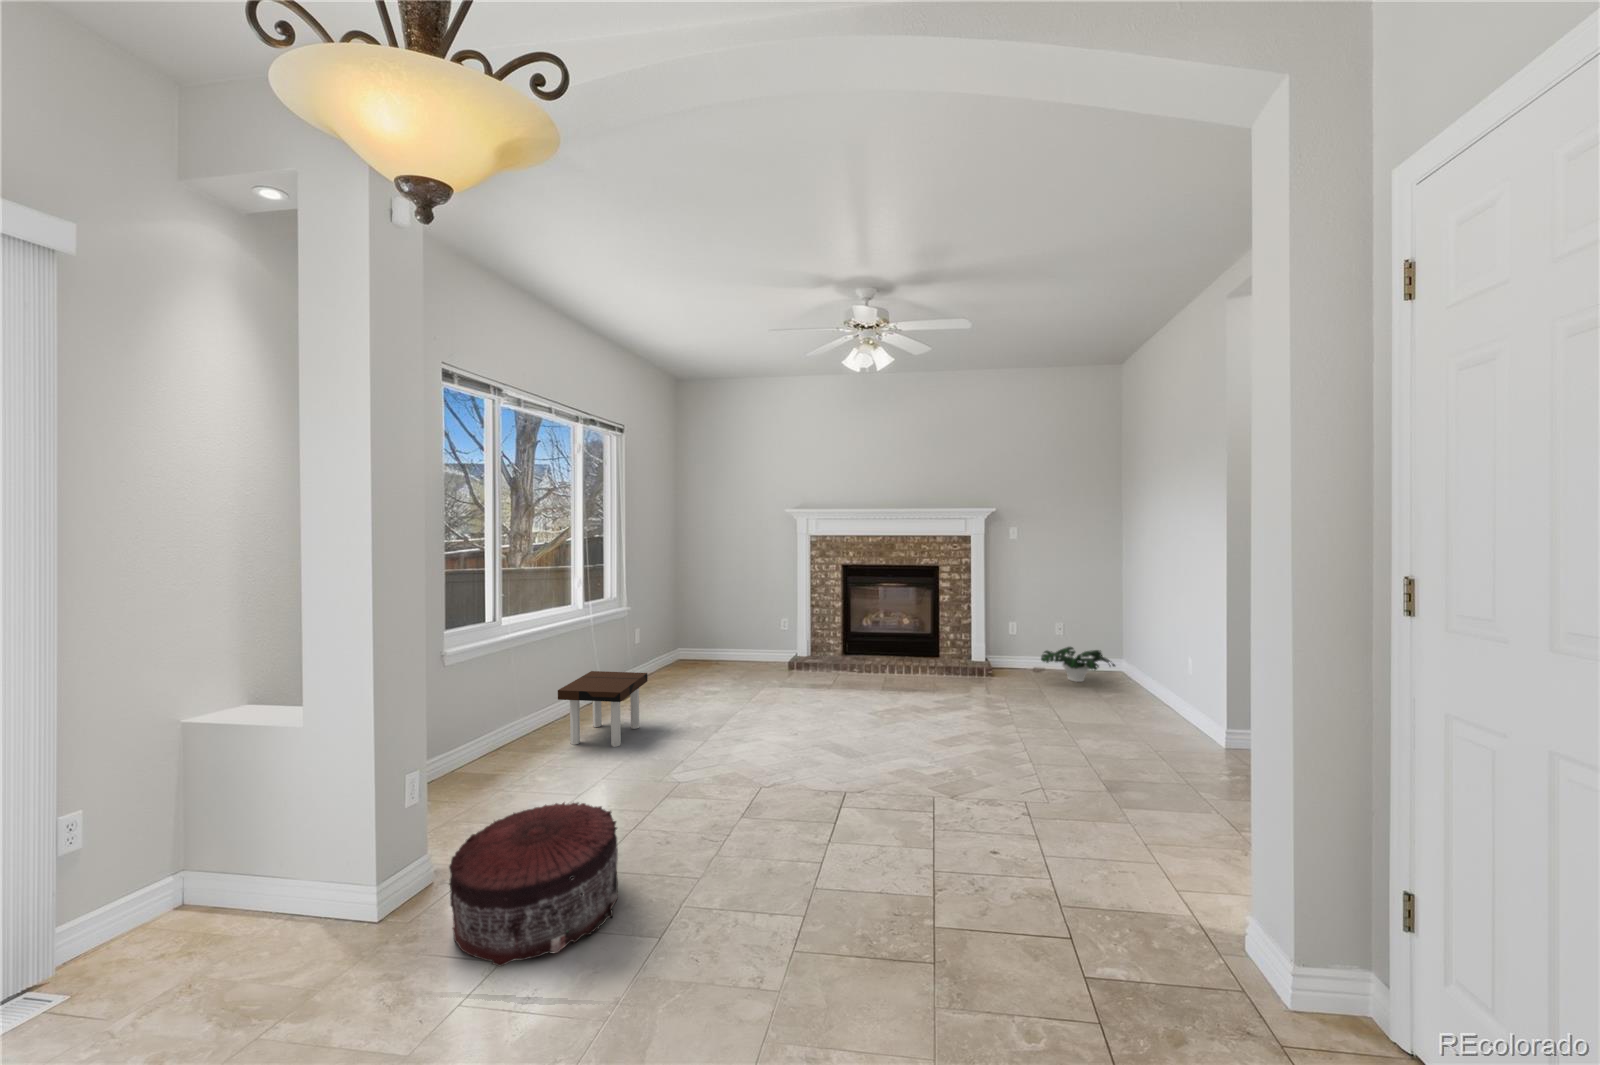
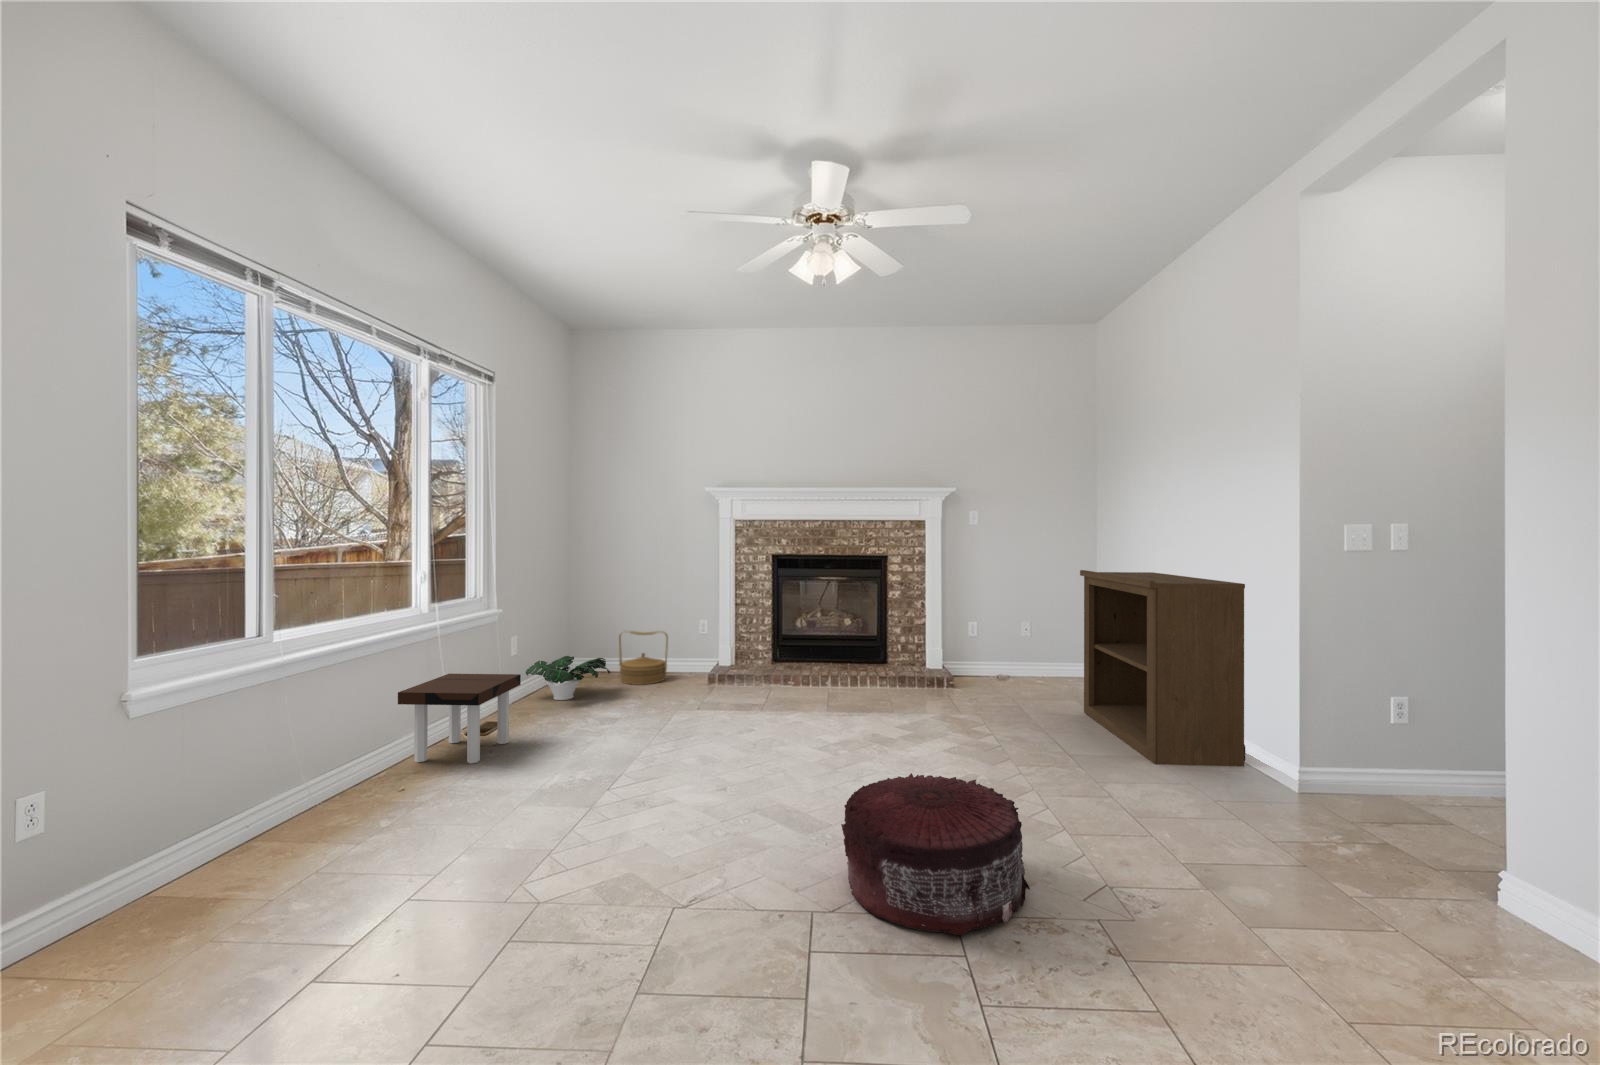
bookshelf: none [1113,586,1266,767] -> present [1080,570,1245,767]
woven basket: none [714,627,755,672] -> present [619,631,668,685]
potted plant: present [1041,647,1115,682] -> present [526,656,610,700]
pouf: present [449,803,618,967] -> present [841,773,1030,935]

